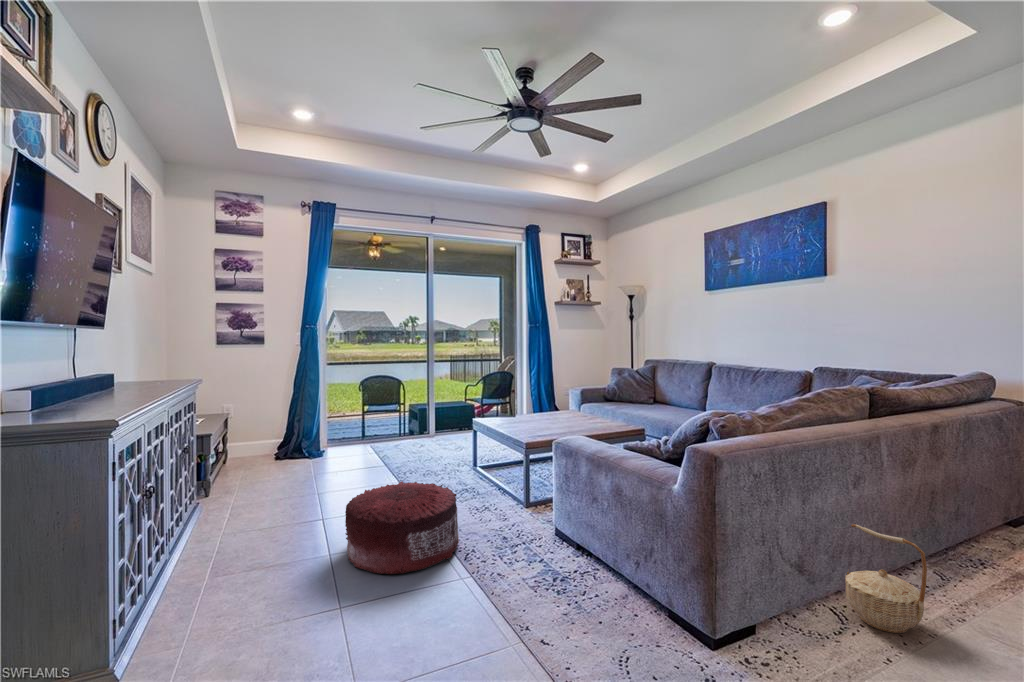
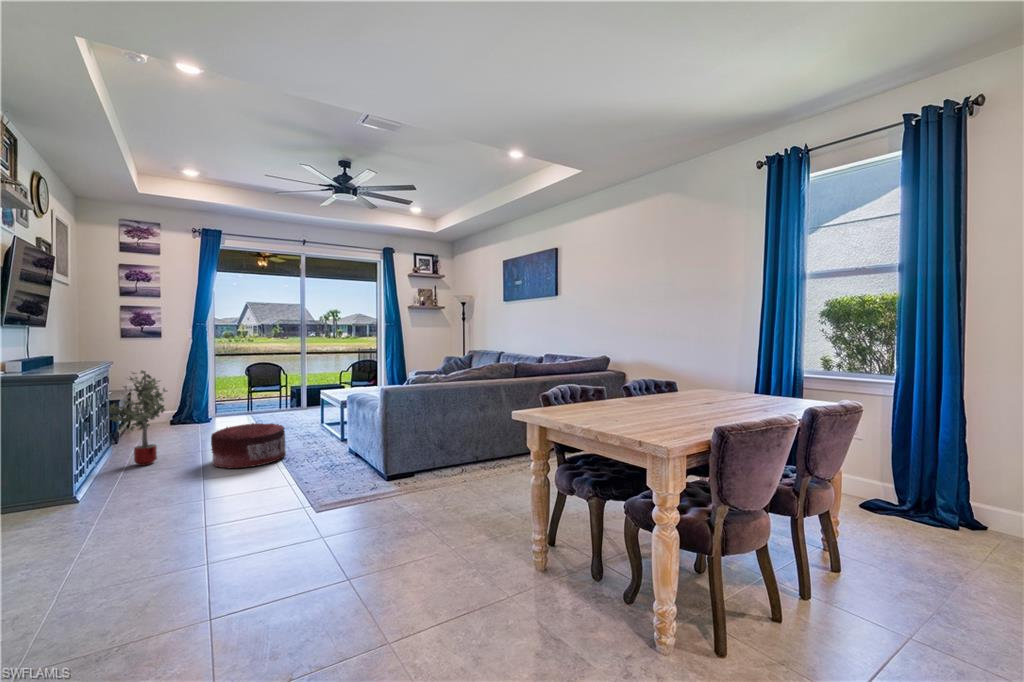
potted tree: none [188,397,279,555] -> present [108,371,167,466]
basket: present [845,524,927,633] -> none [469,428,499,475]

